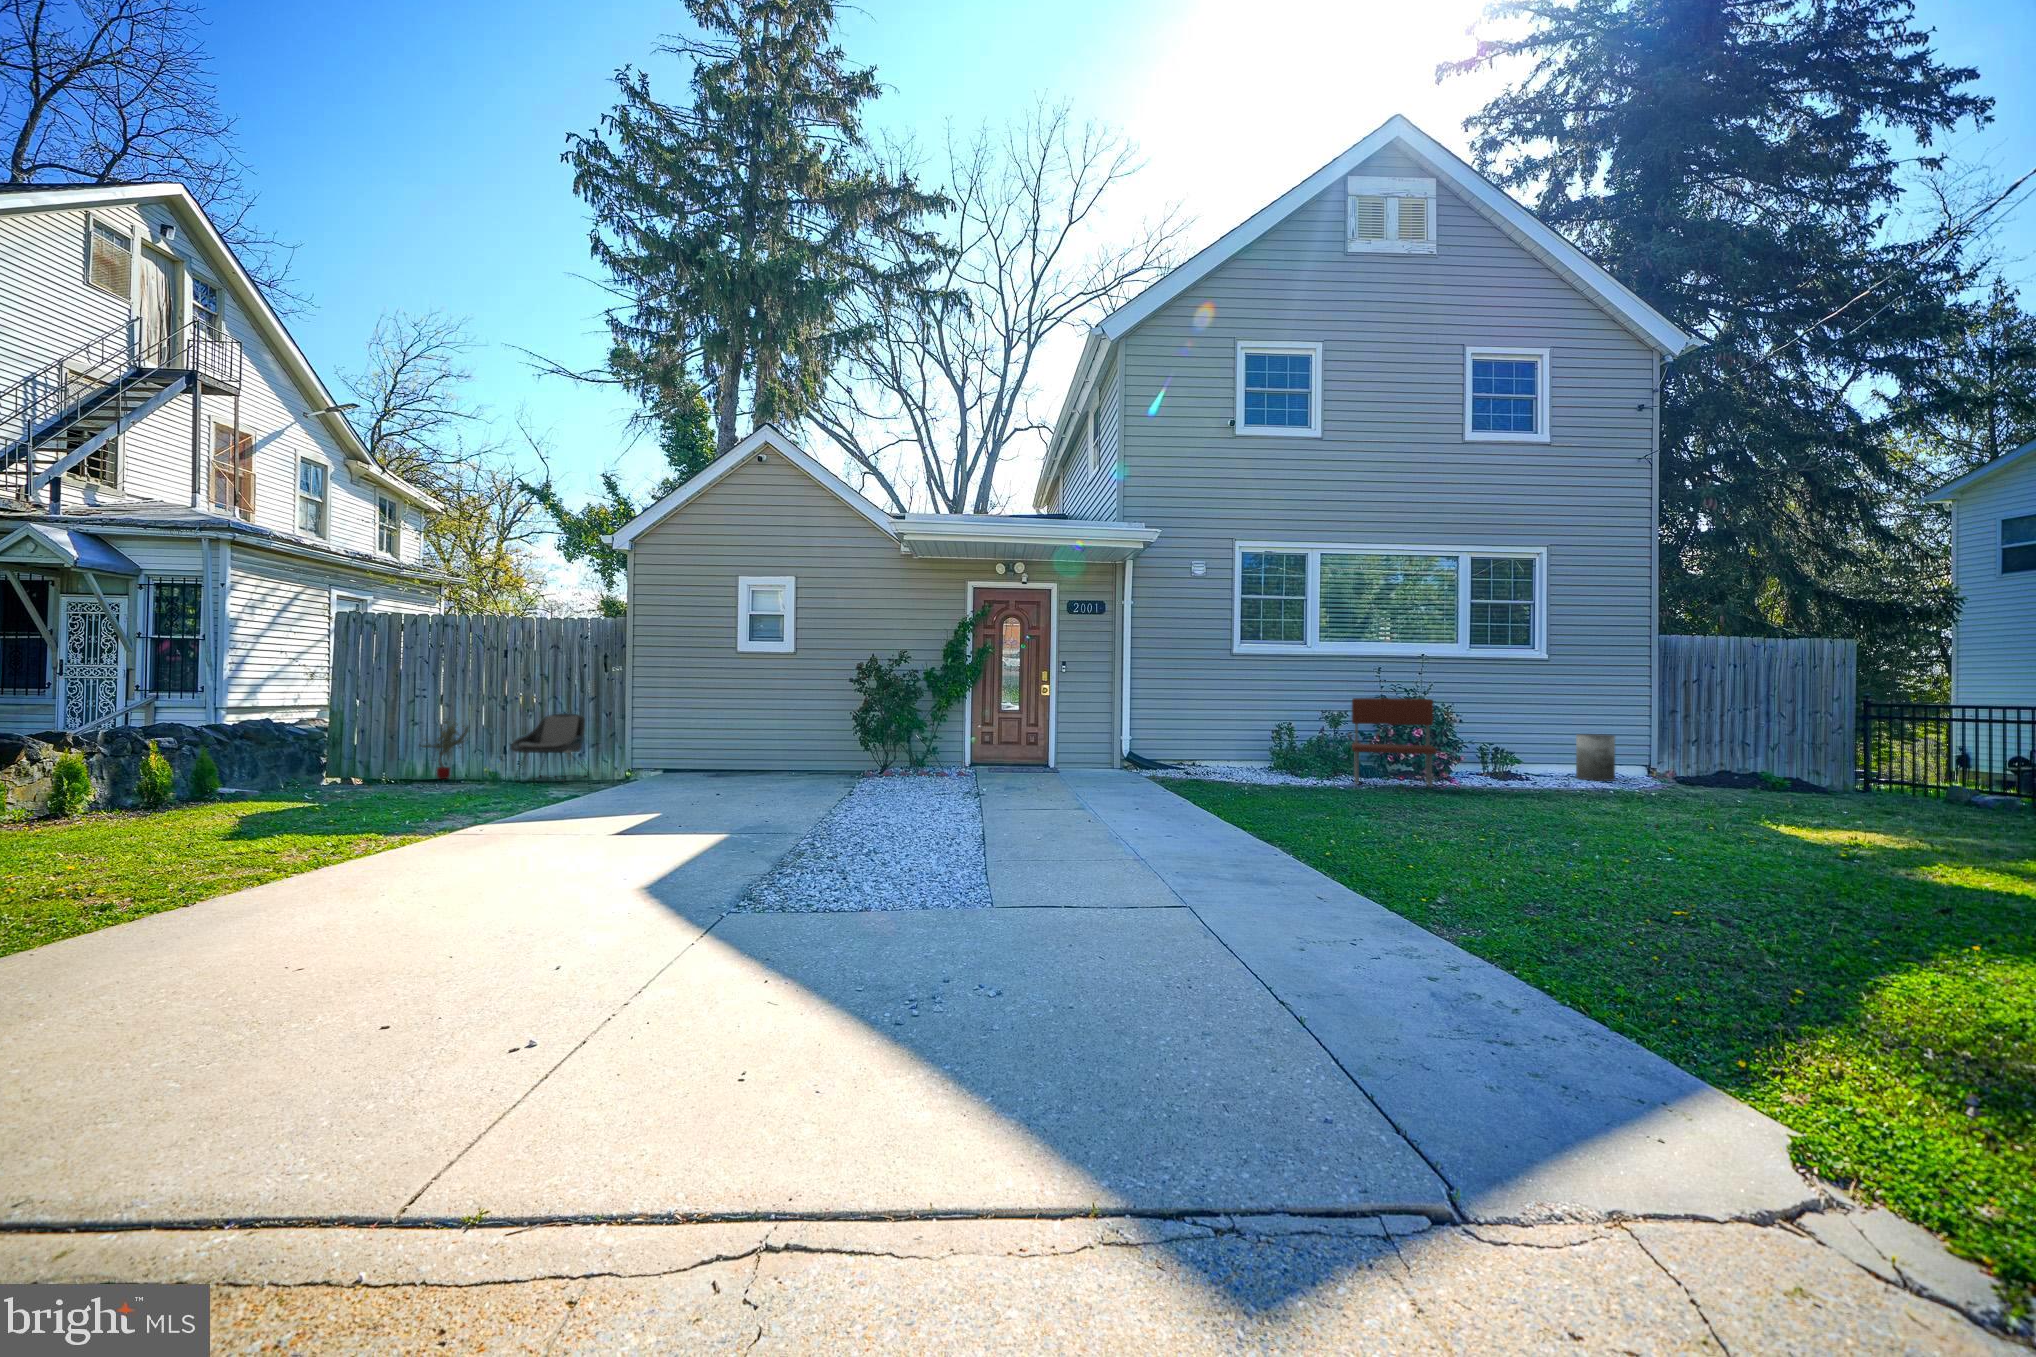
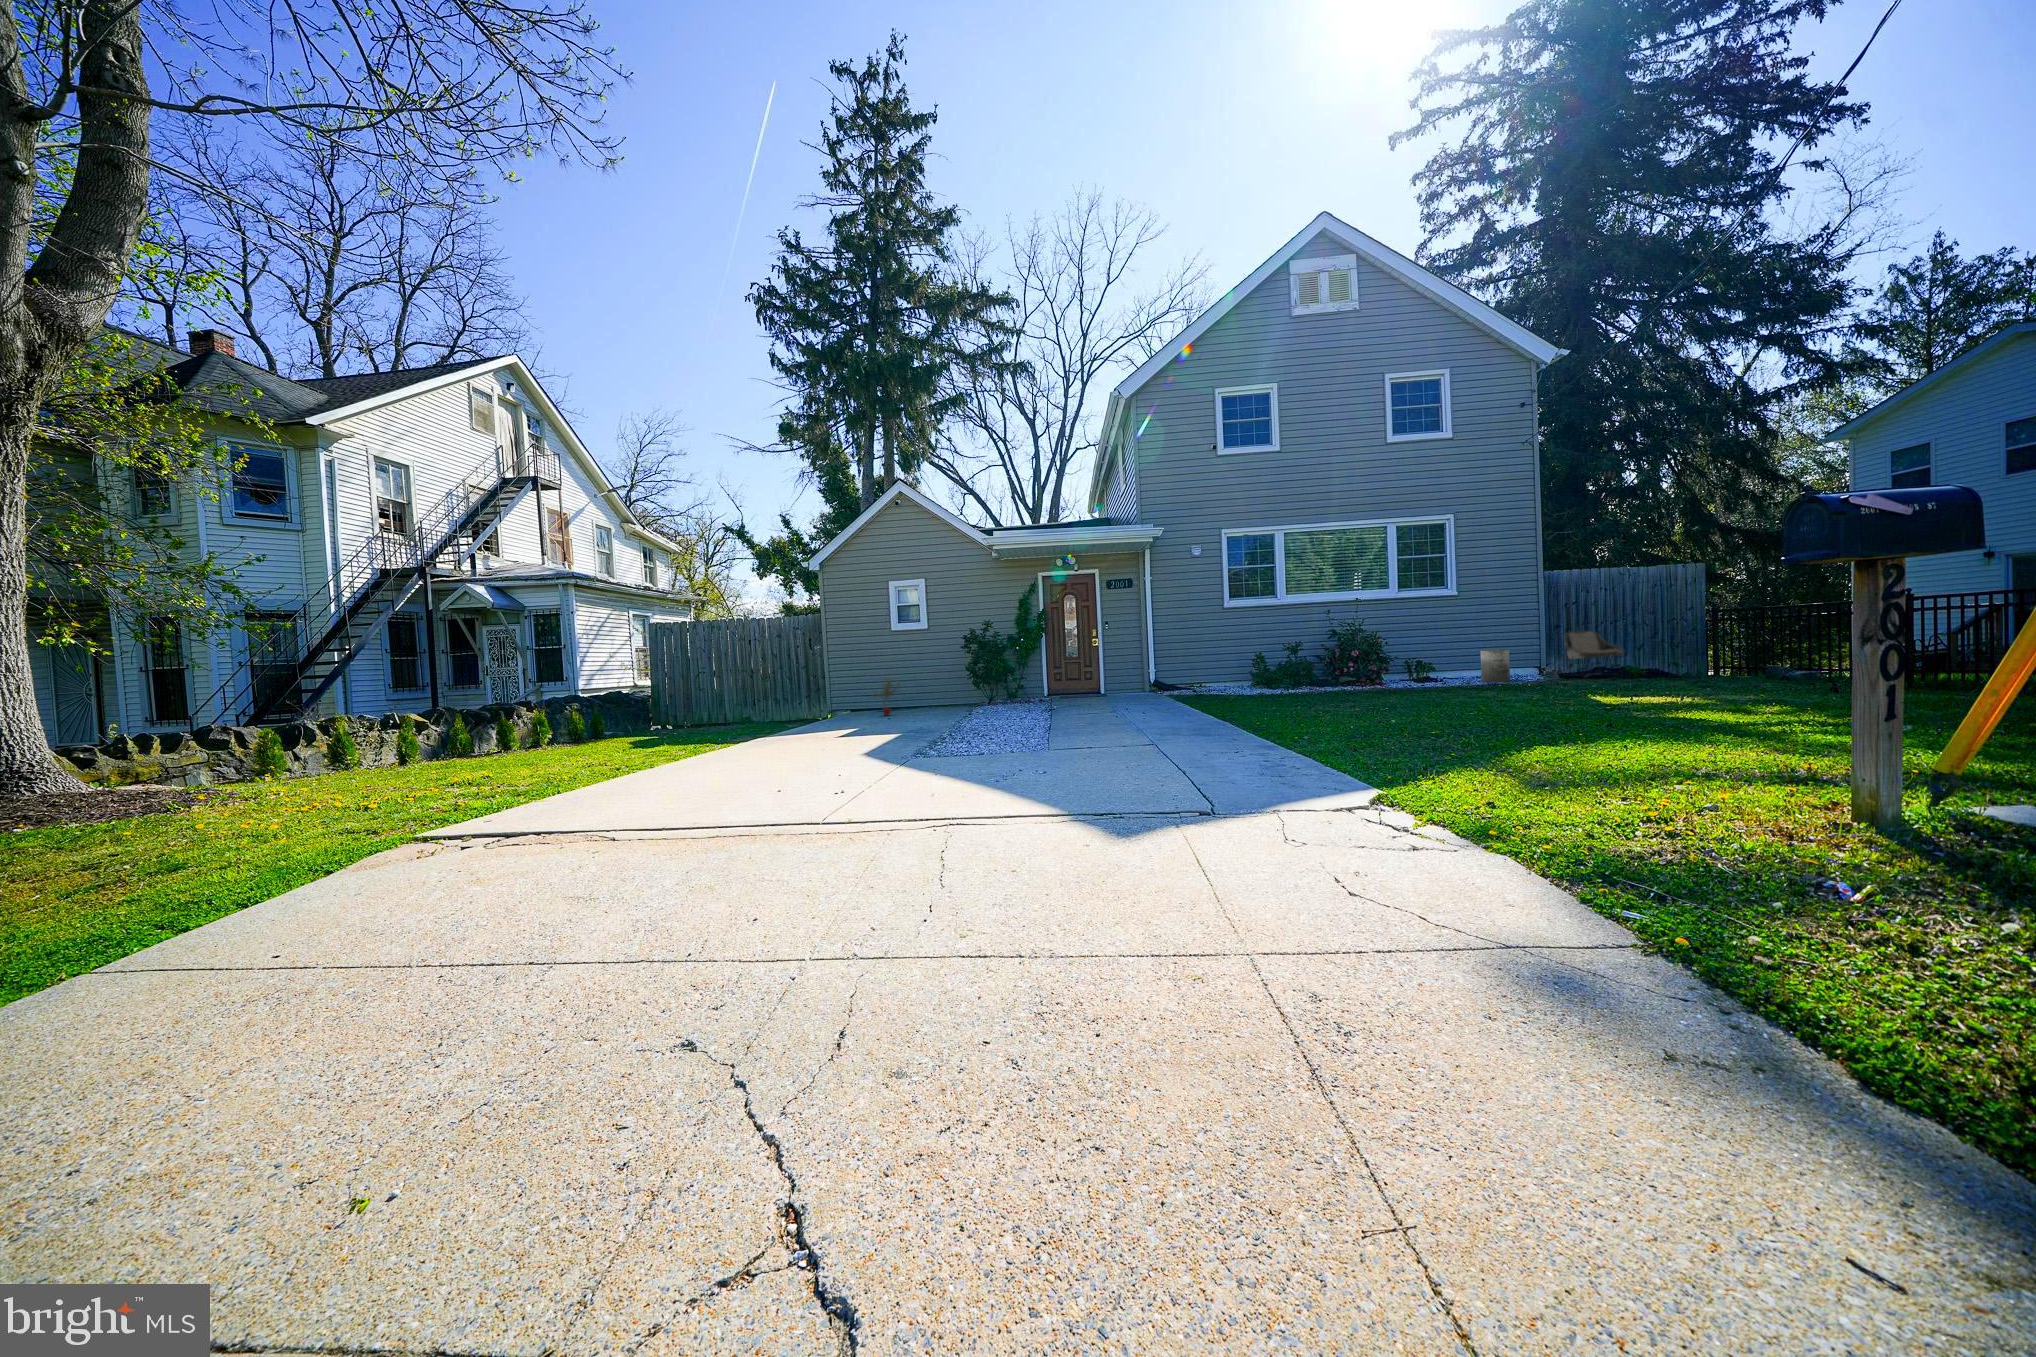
bench: present [1352,698,1437,787] -> none [1308,632,1366,695]
lounge chair: present [511,713,588,782] -> present [1564,631,1624,678]
potted tree: present [419,718,469,779] -> present [874,678,900,716]

